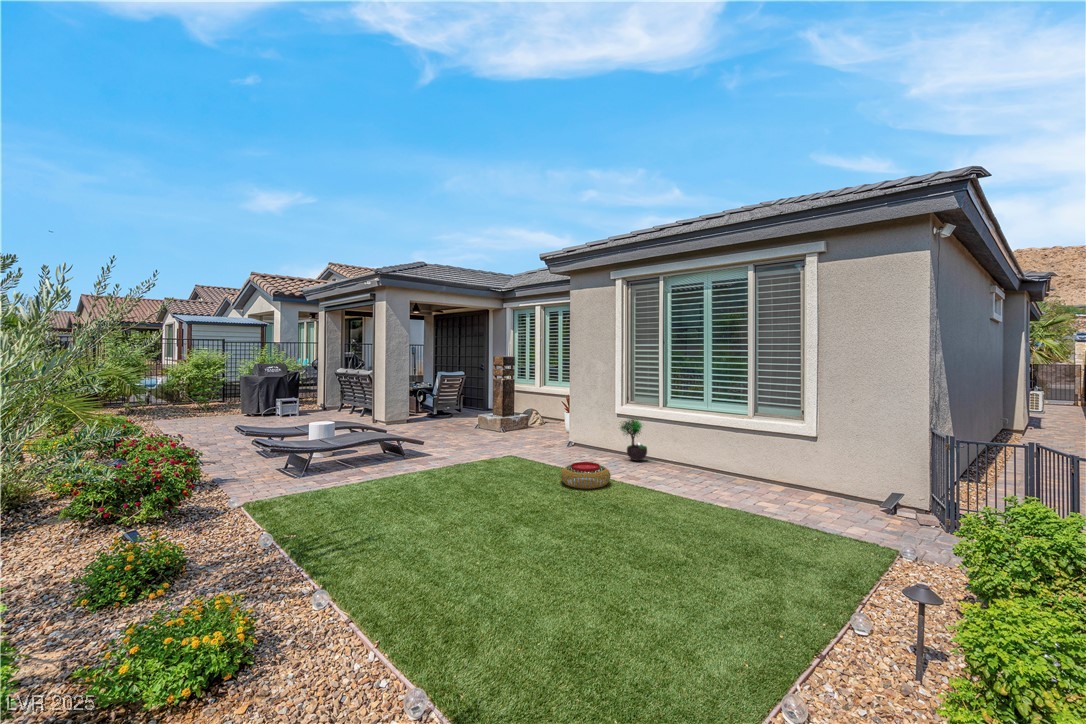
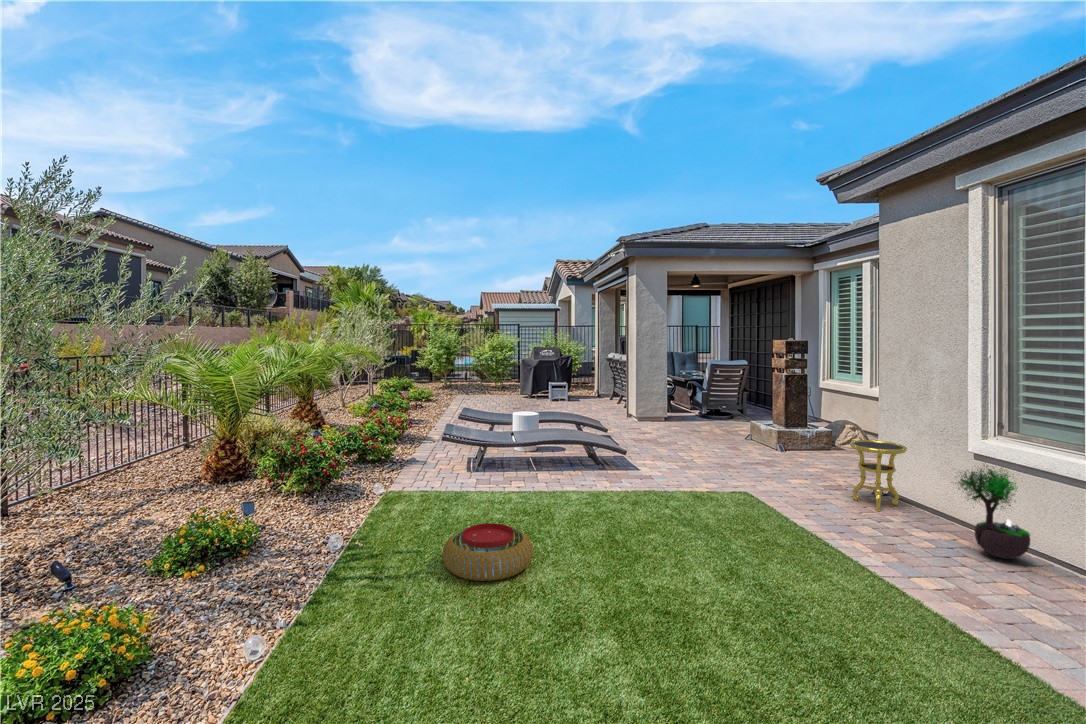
side table: none [562,414,590,452] -> present [850,440,907,512]
pouf: present [561,462,611,489] -> present [443,523,533,581]

